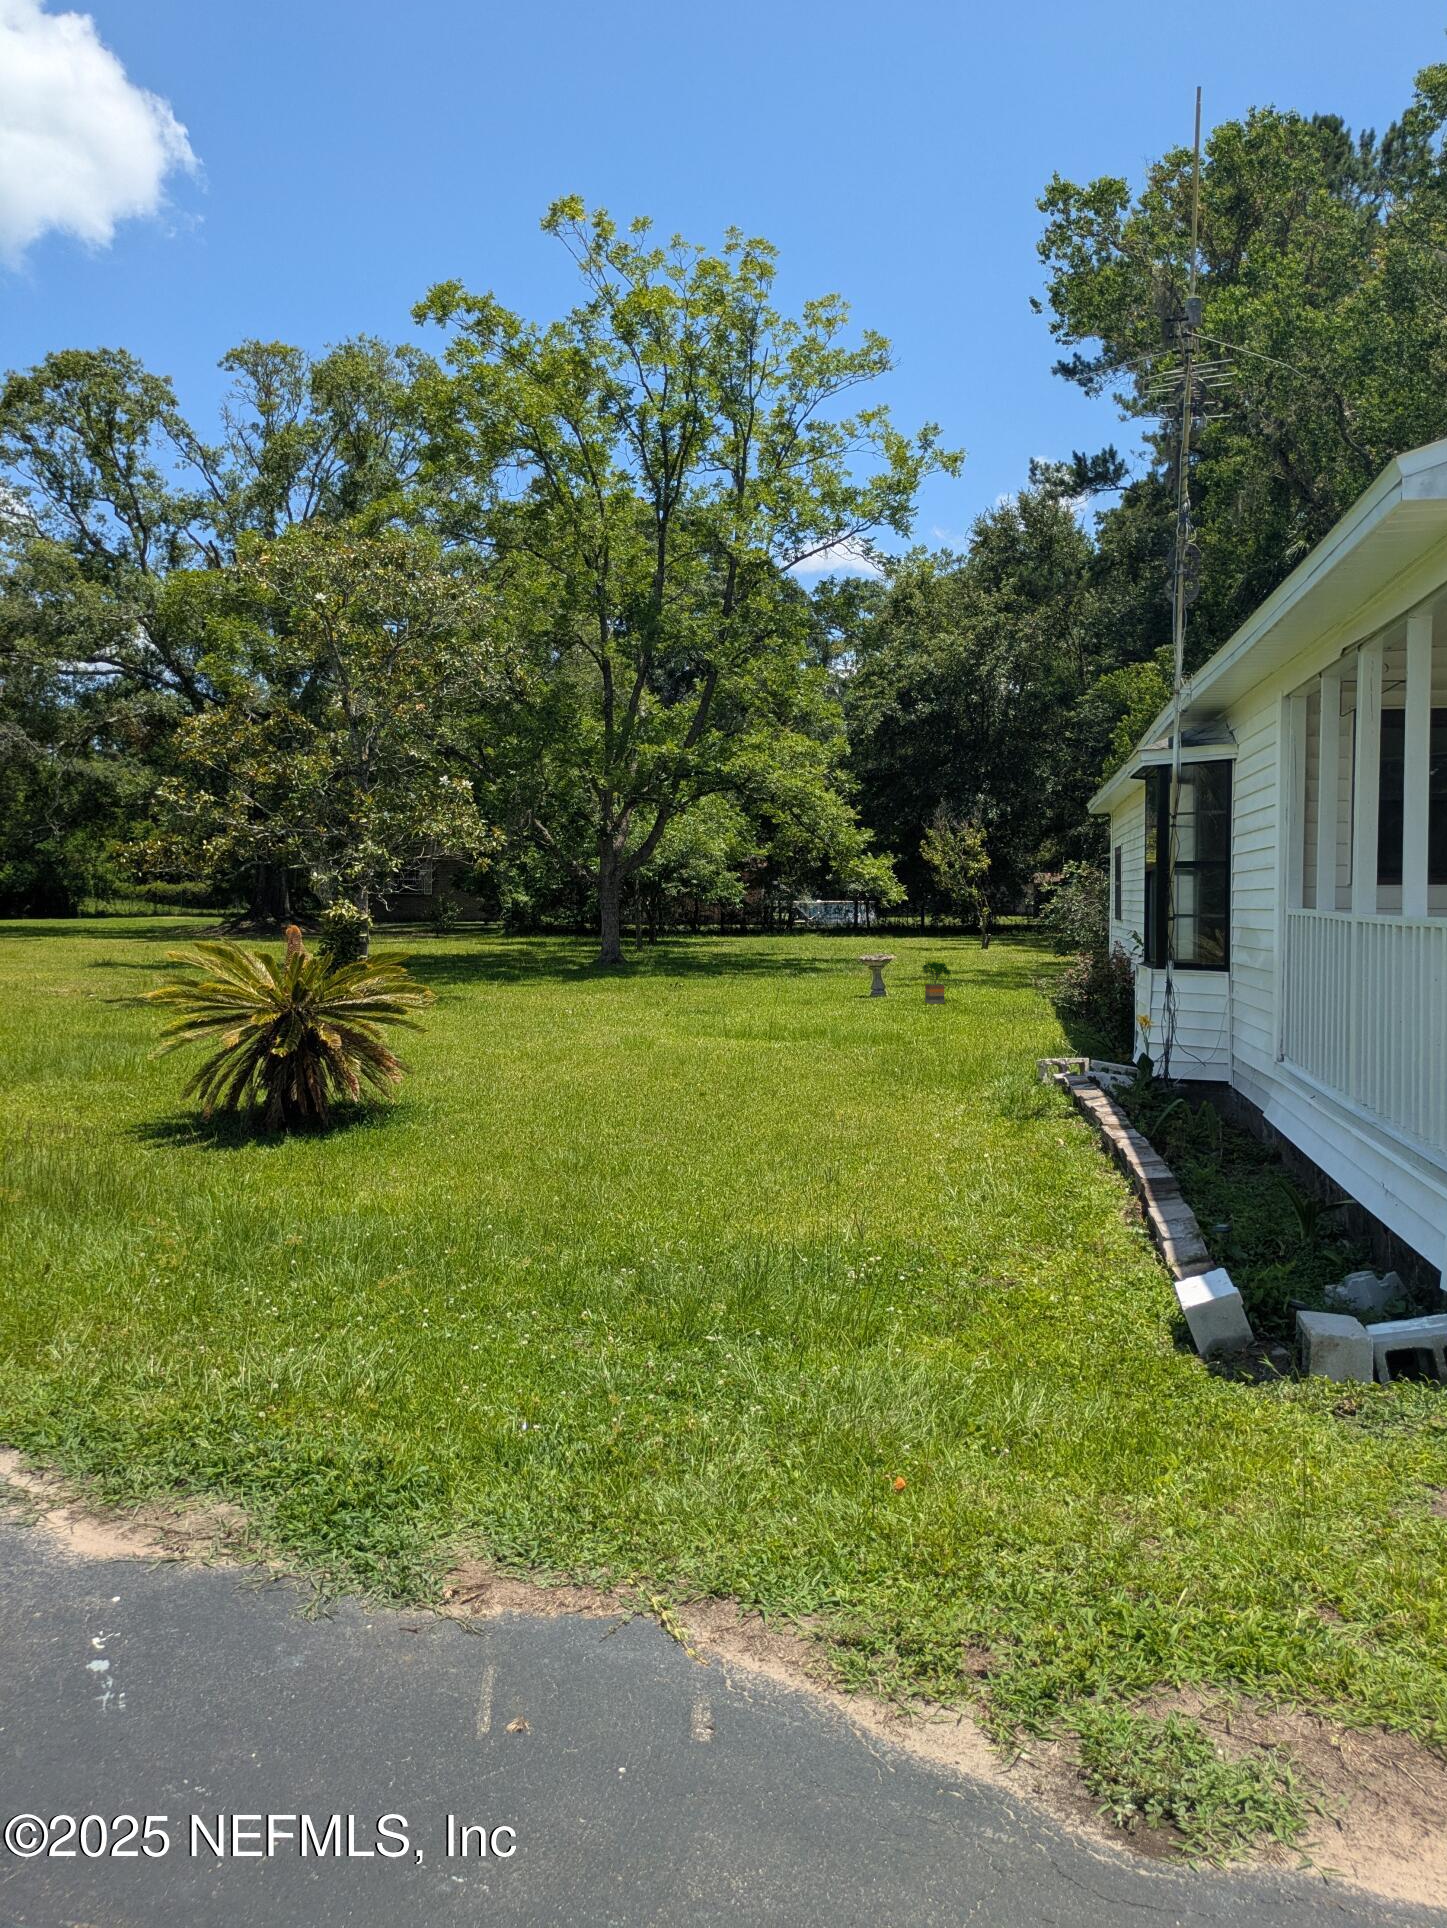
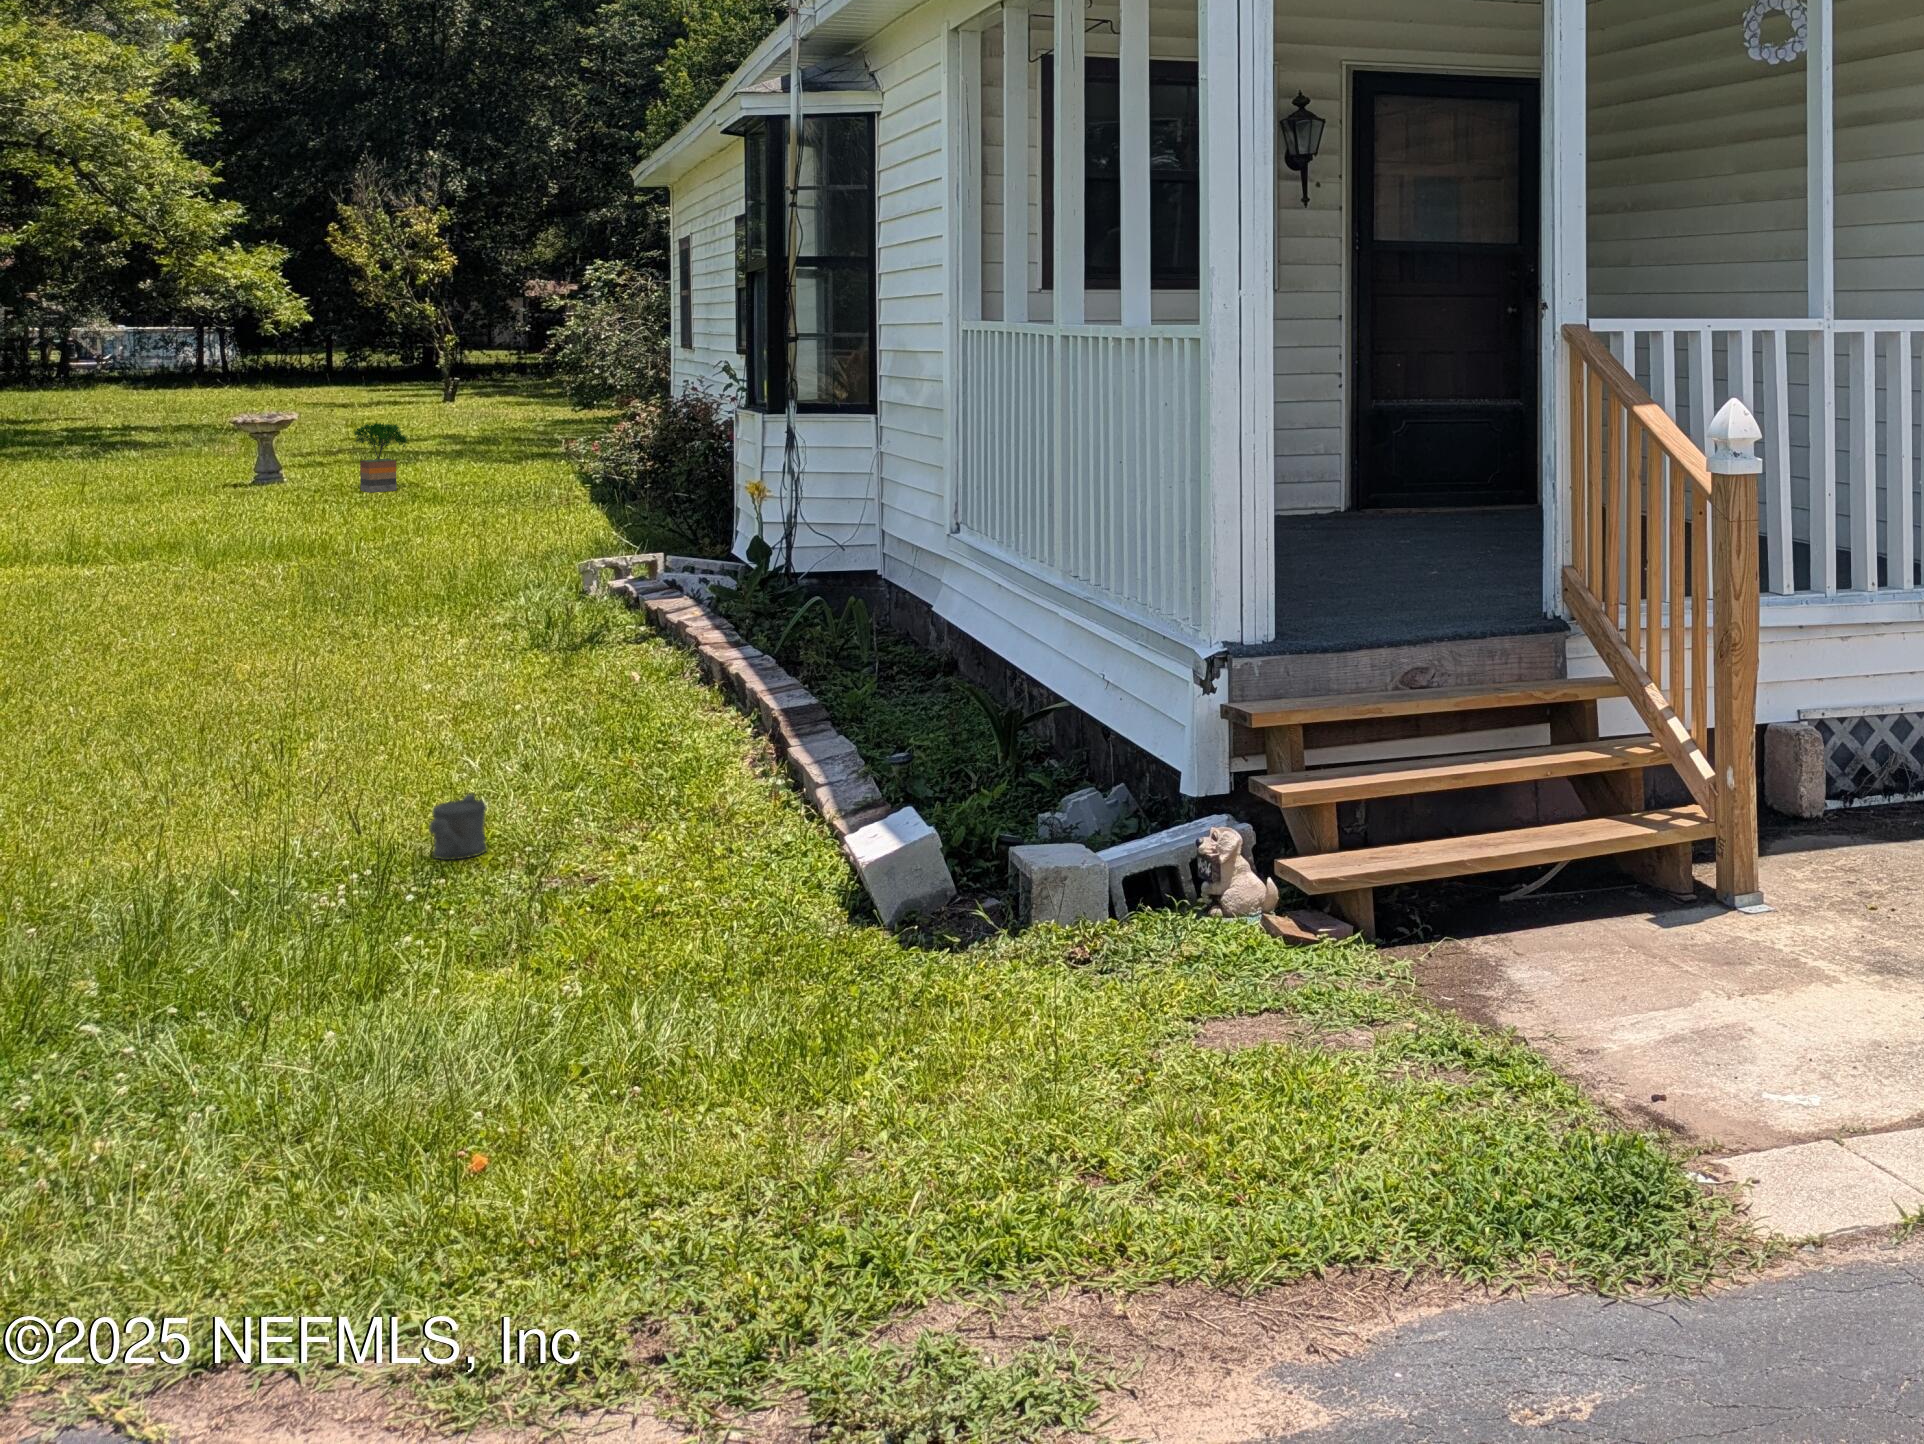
watering can: none [913,1210,949,1252] -> present [429,793,487,860]

